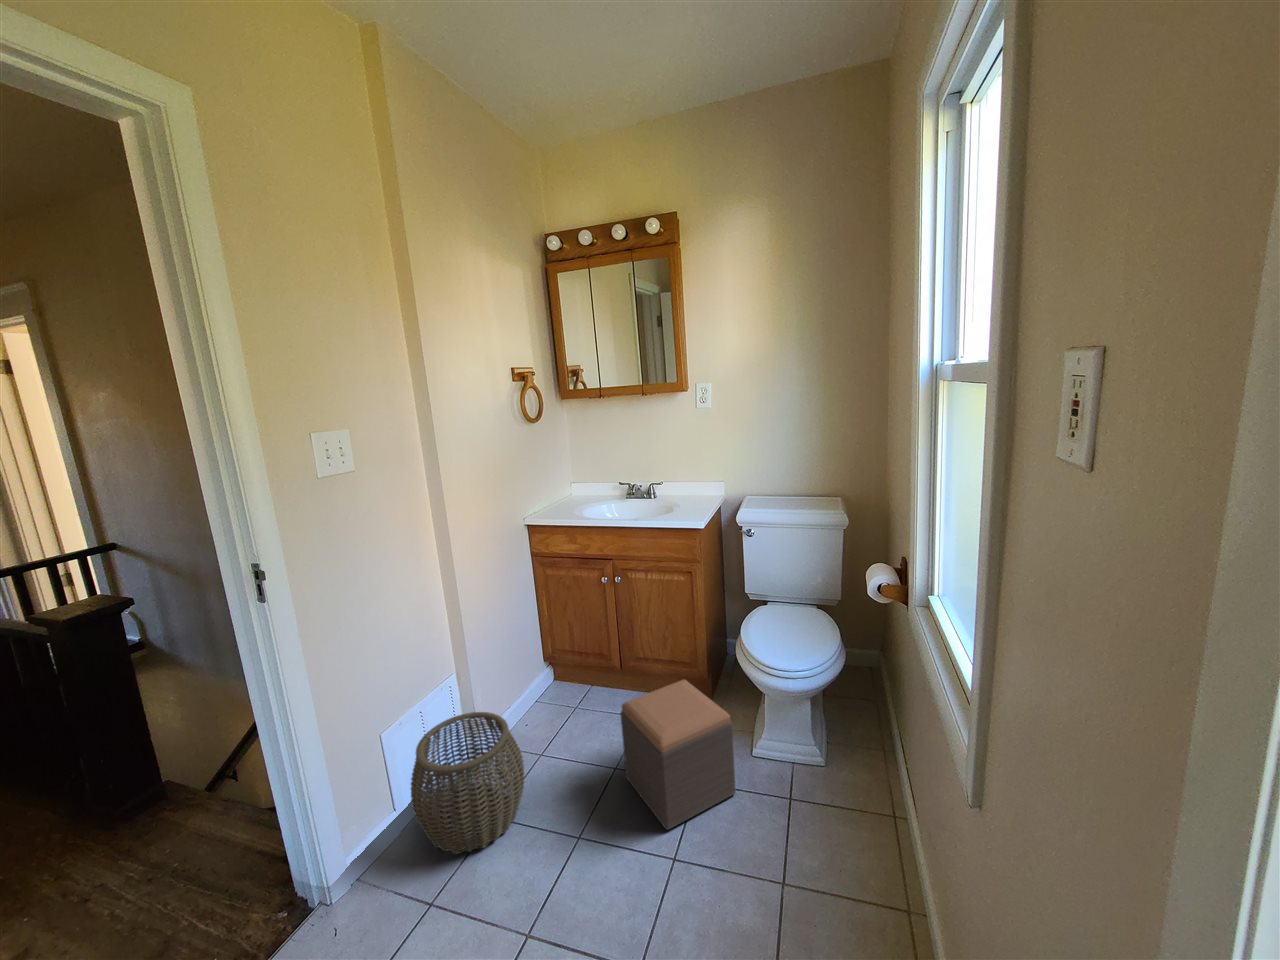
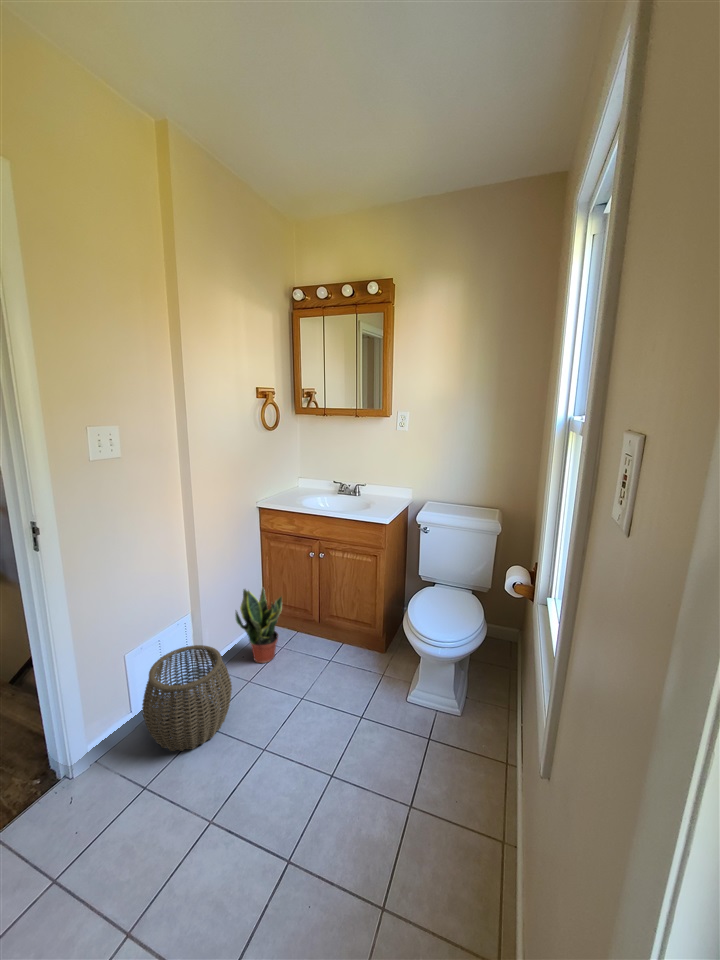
potted plant: none [513,631,574,731] -> present [235,588,282,663]
footstool: present [621,680,736,830] -> none [308,637,390,752]

